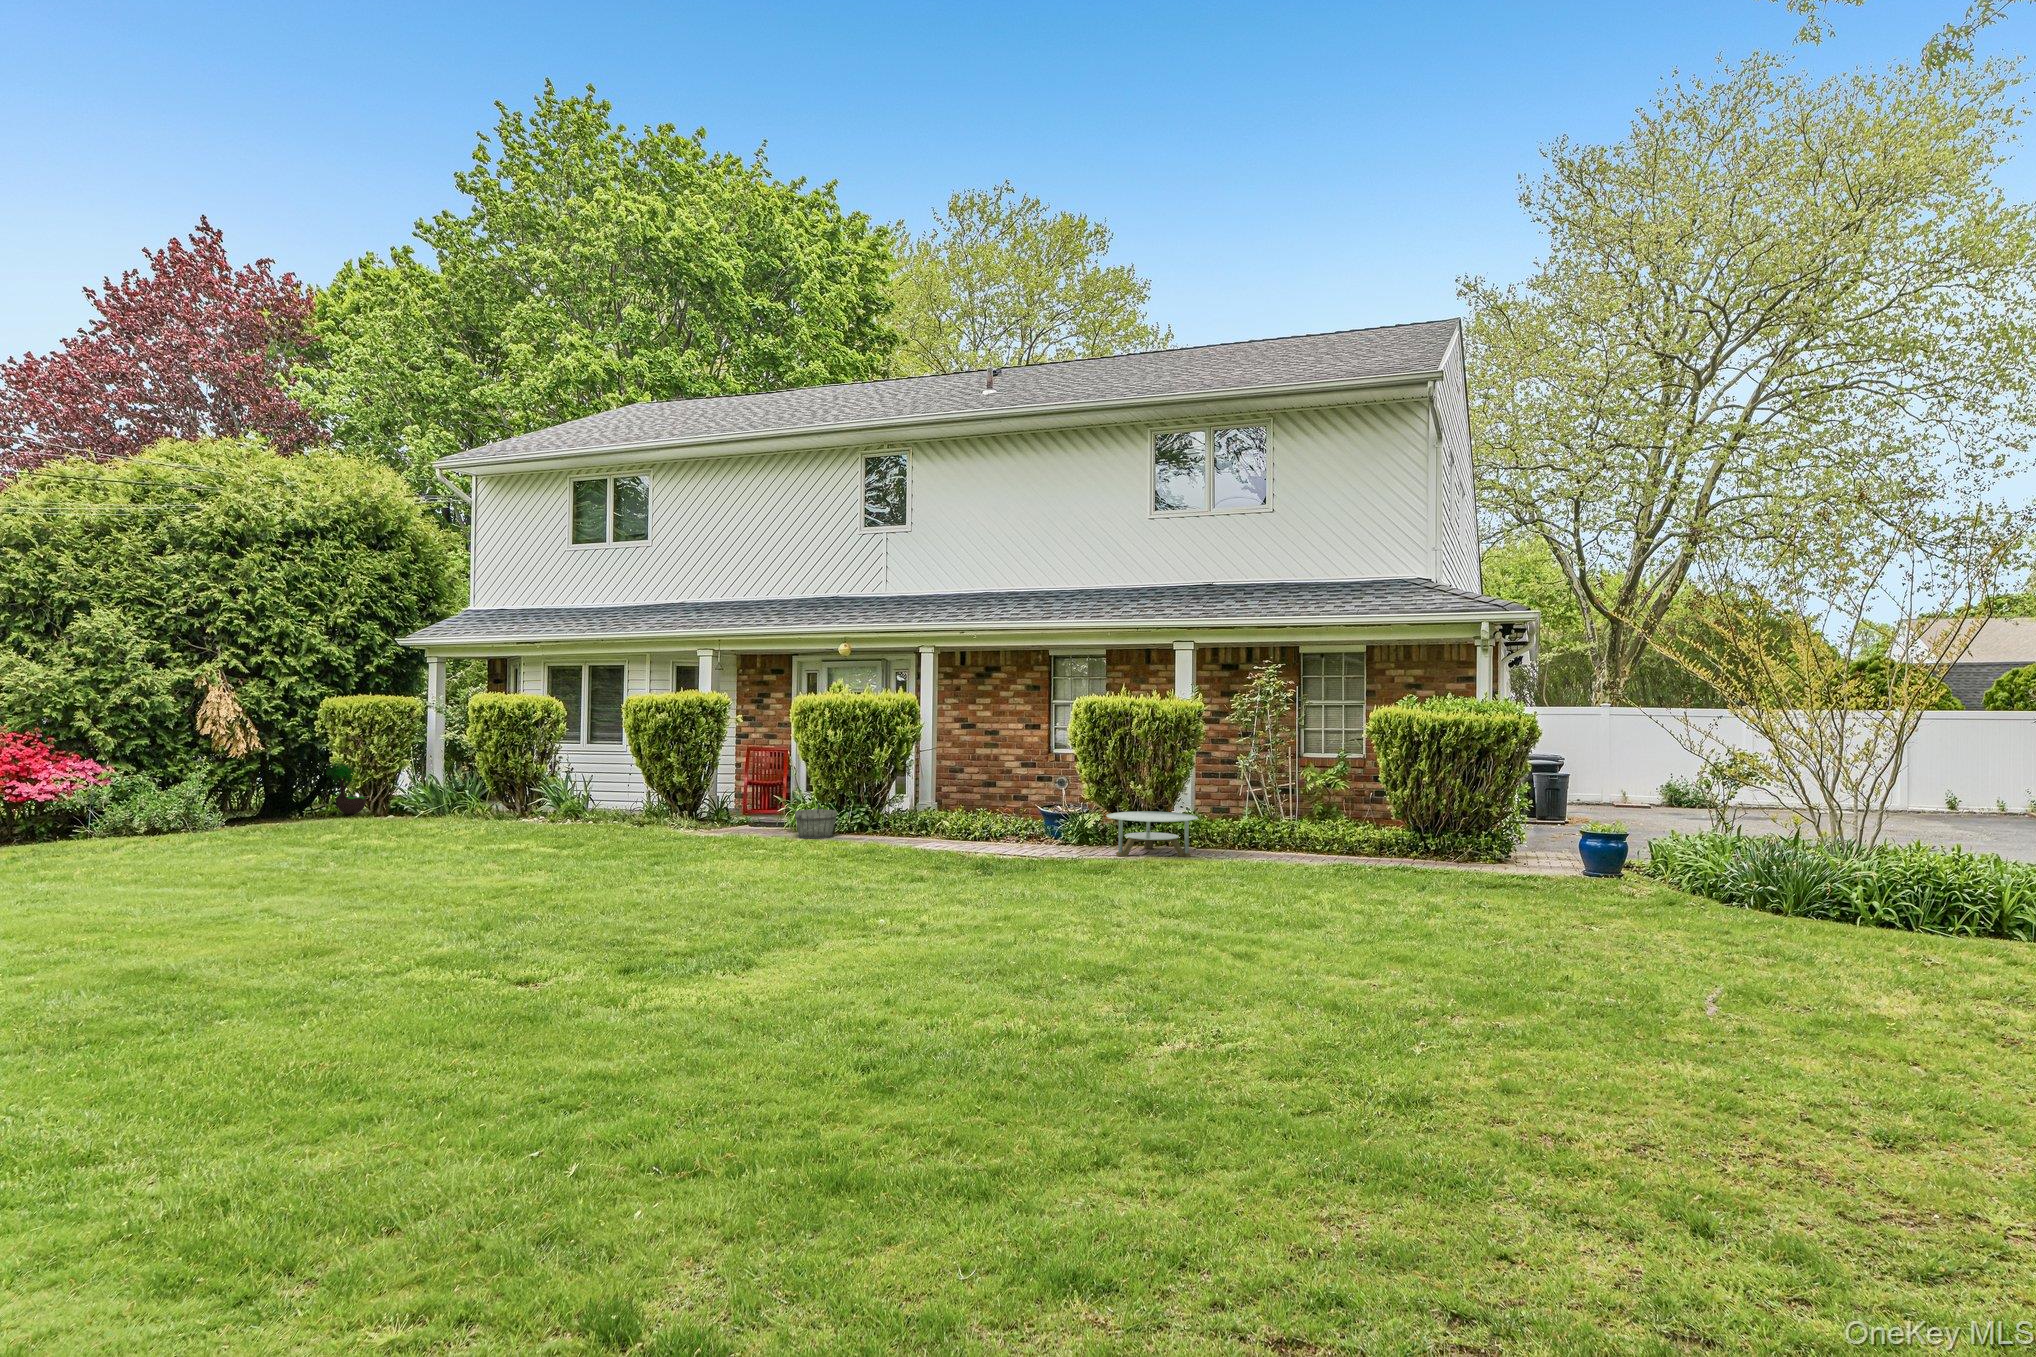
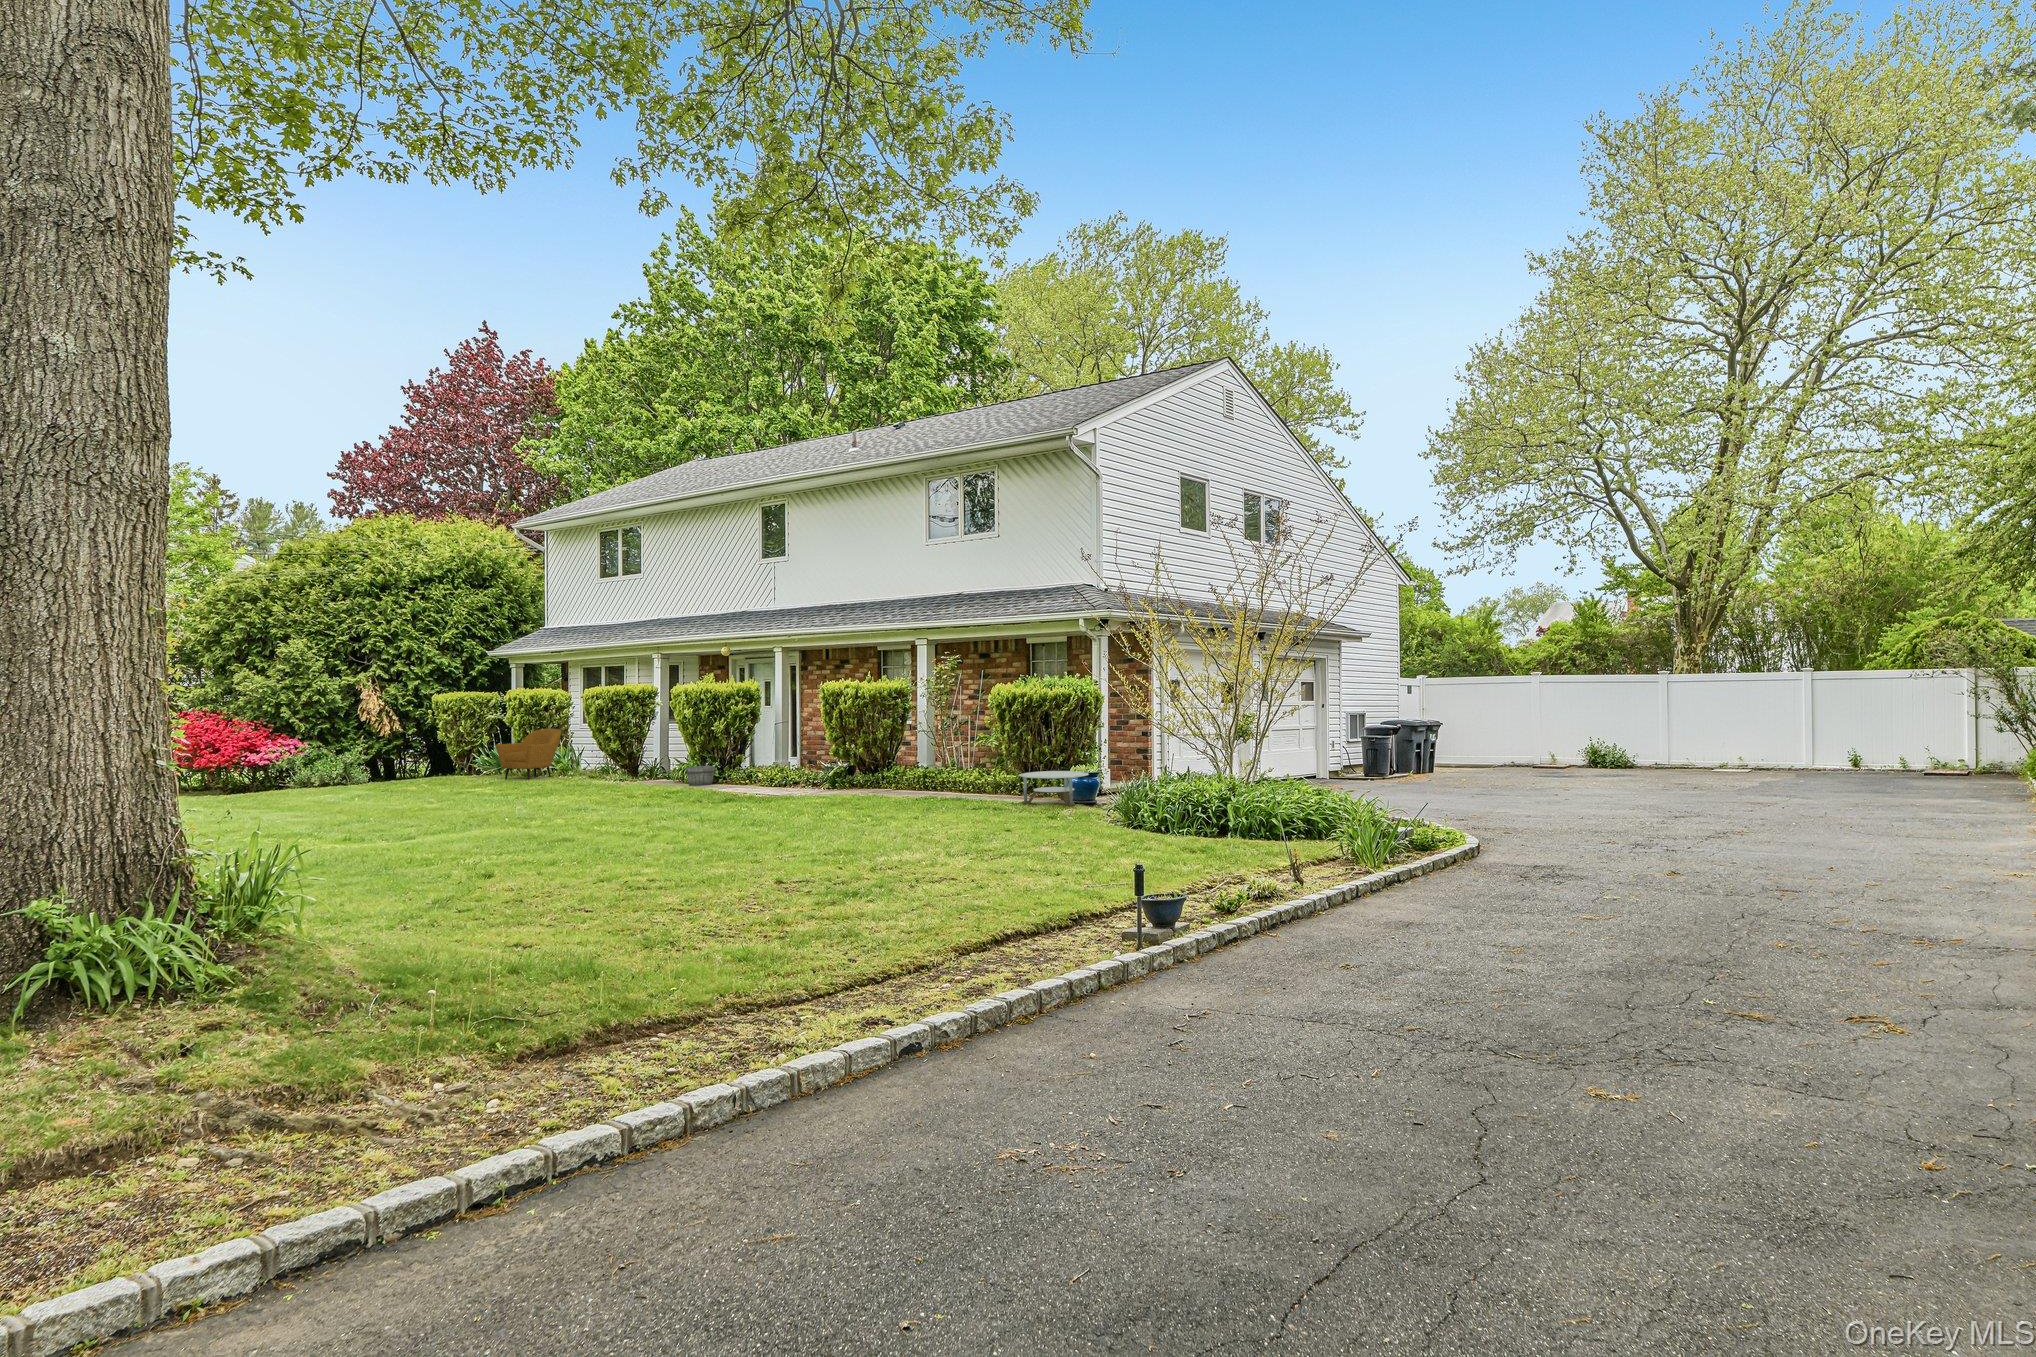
armchair: none [459,752,556,827] -> present [496,729,561,780]
potted tree: present [327,762,366,814] -> none [431,735,457,773]
round table: present [1106,811,1198,857] -> present [1019,771,1089,806]

